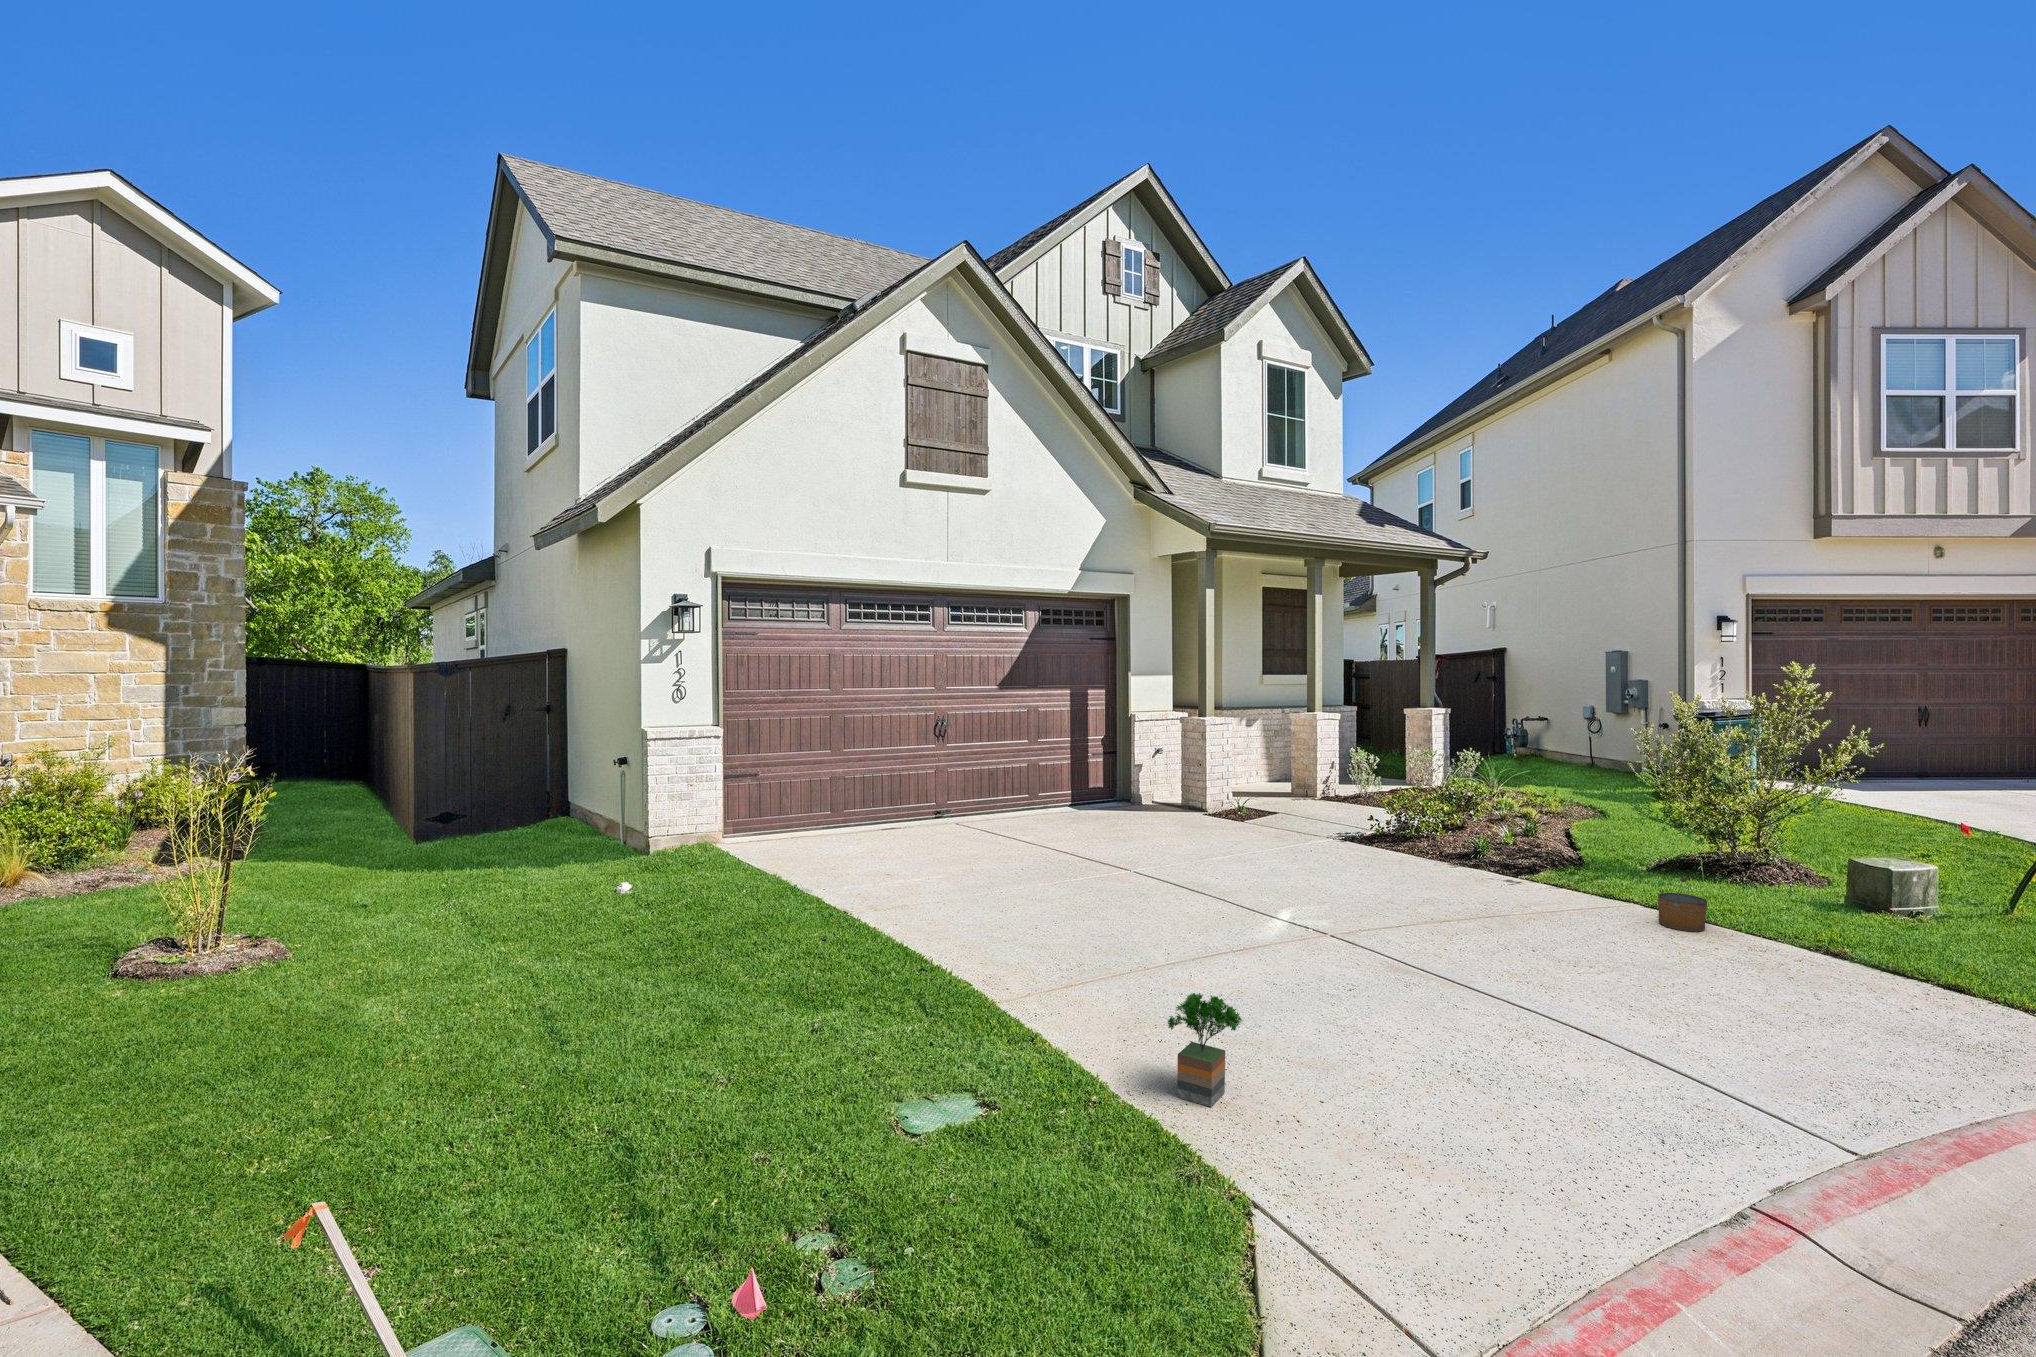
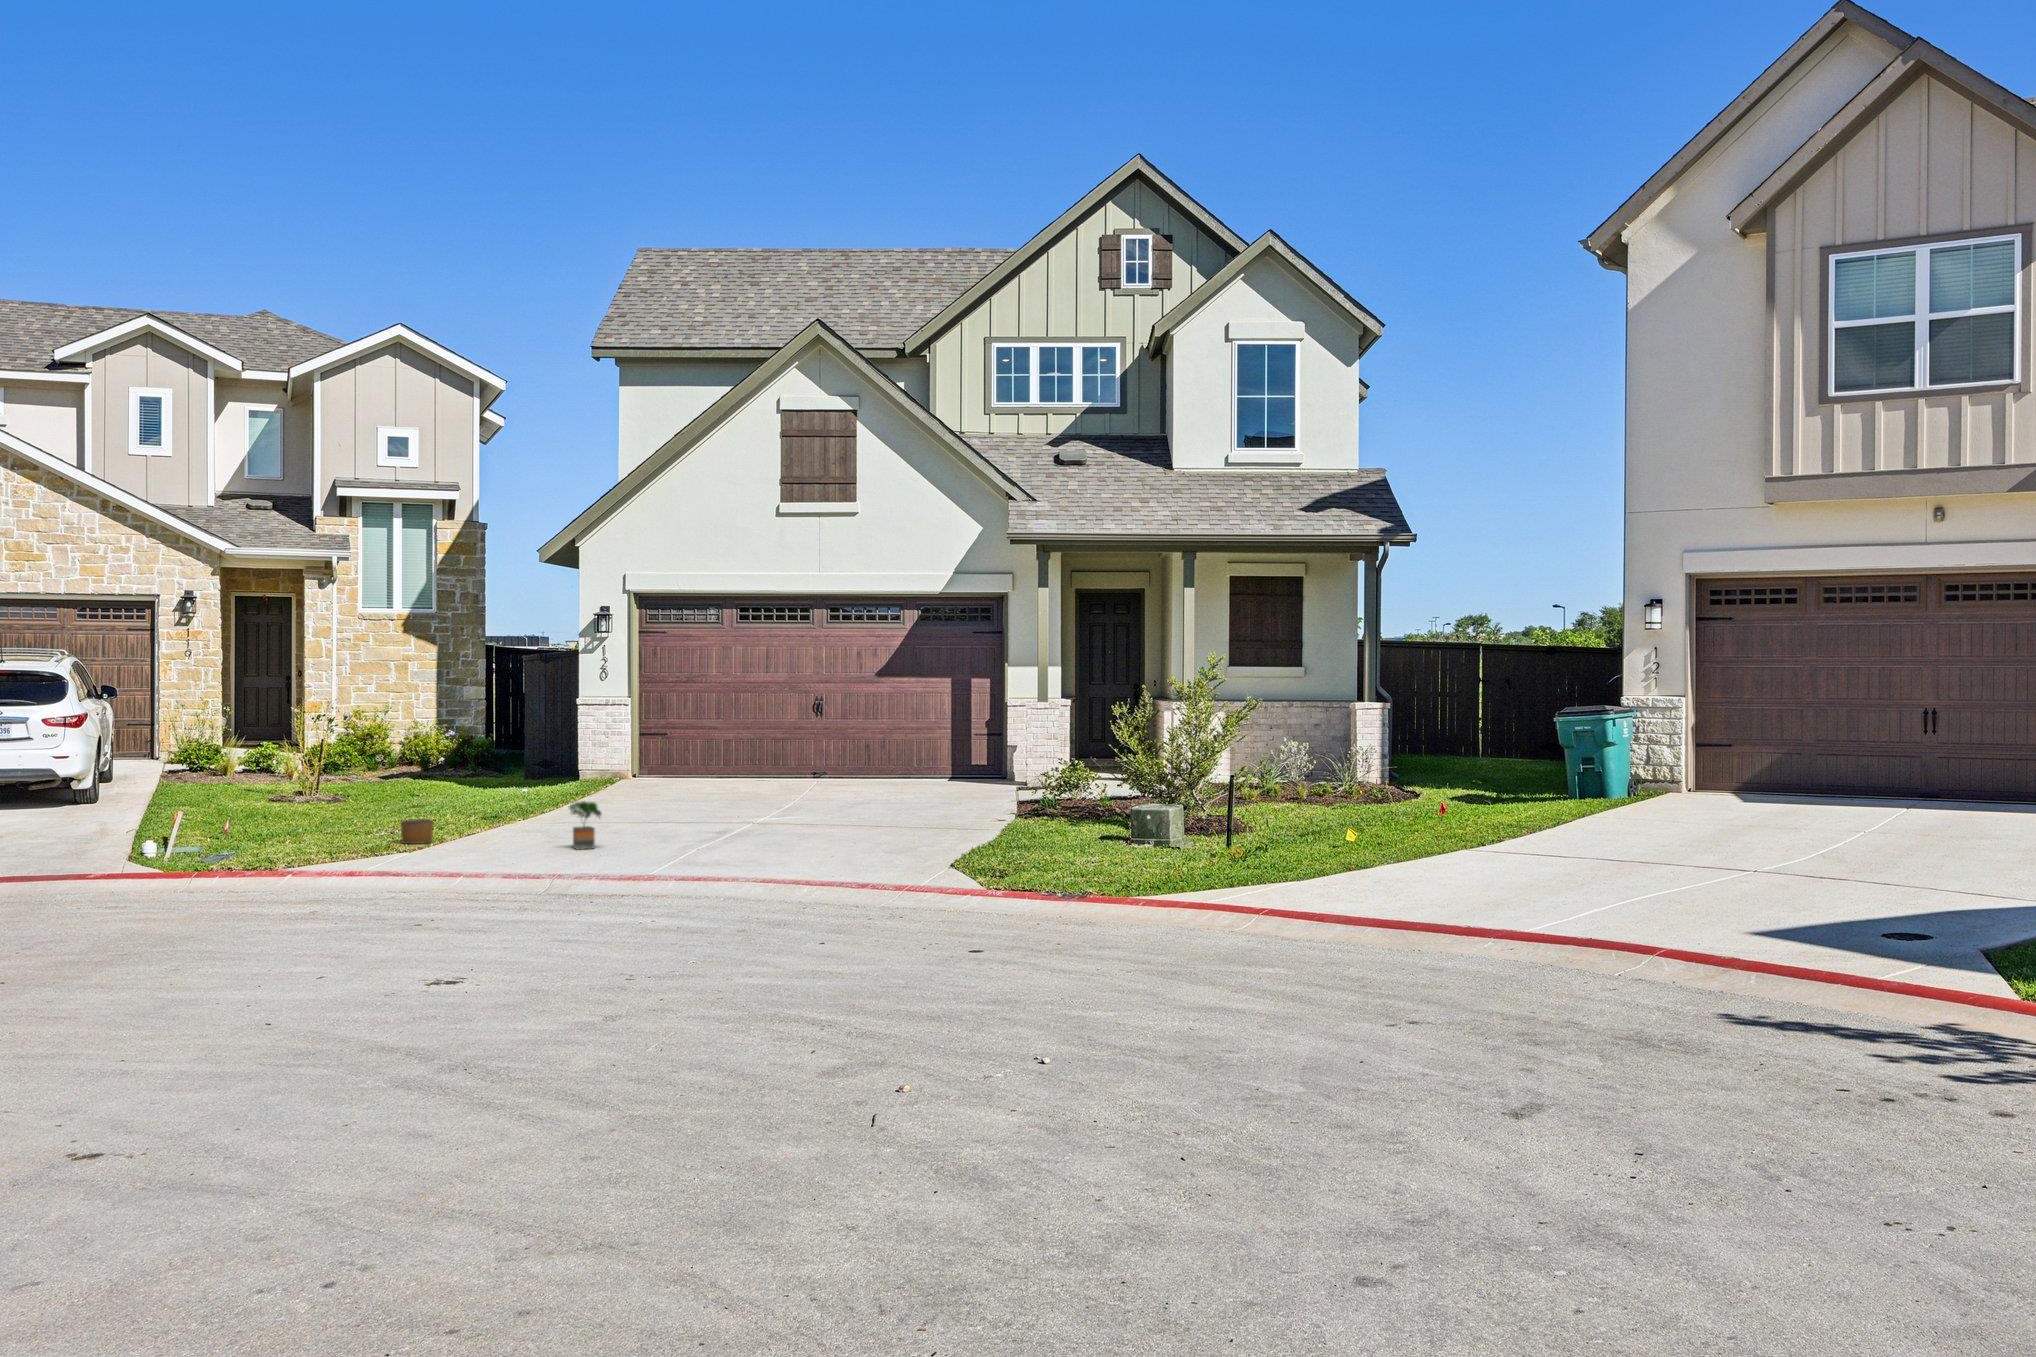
bucket: present [1658,877,1707,932] -> present [400,805,434,844]

